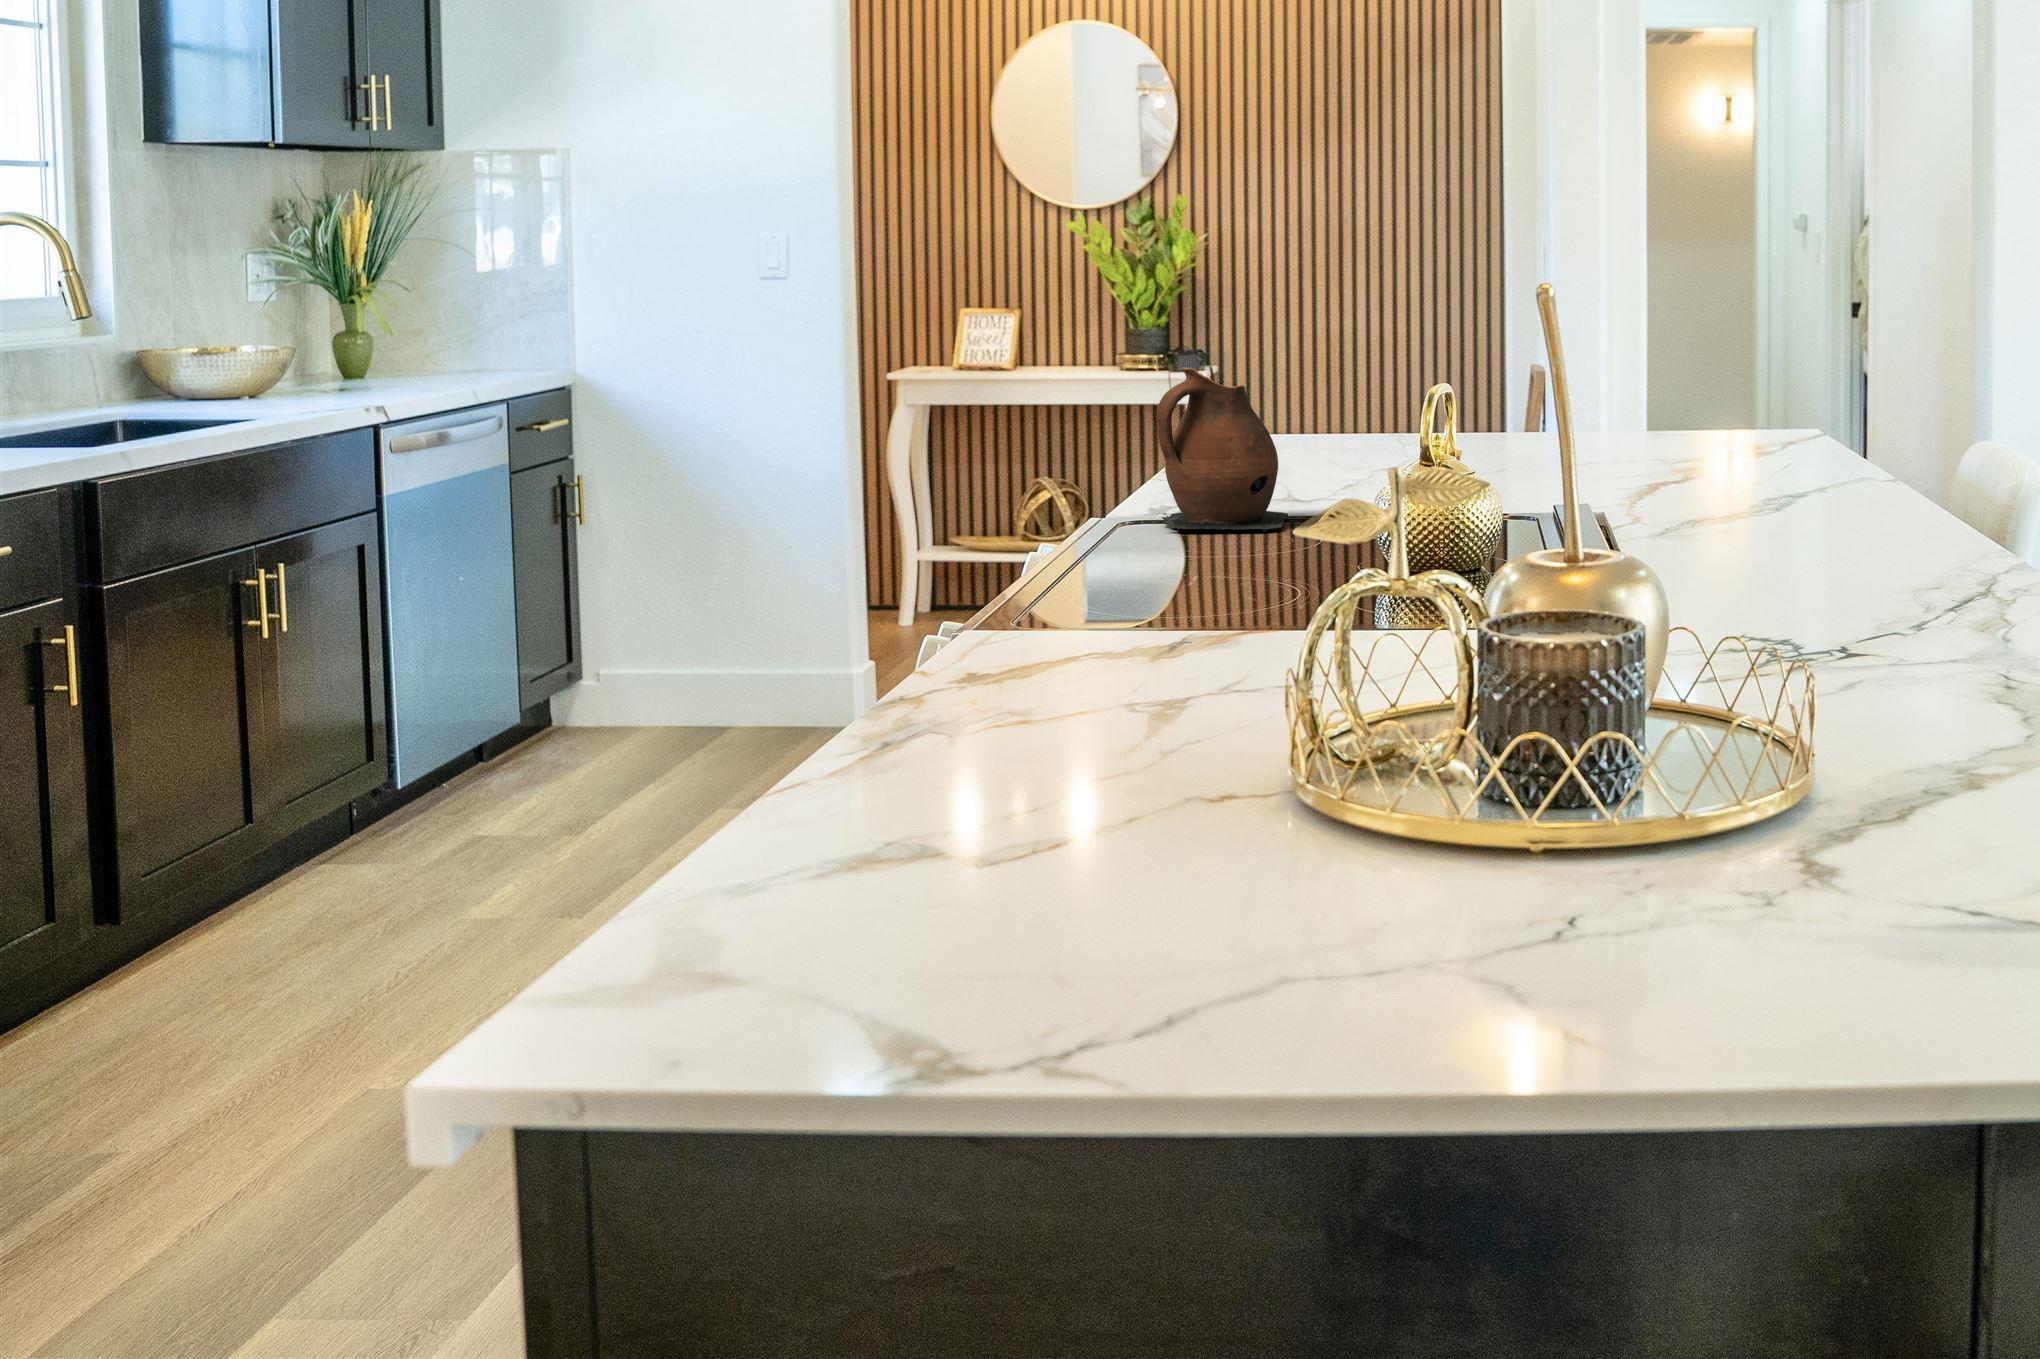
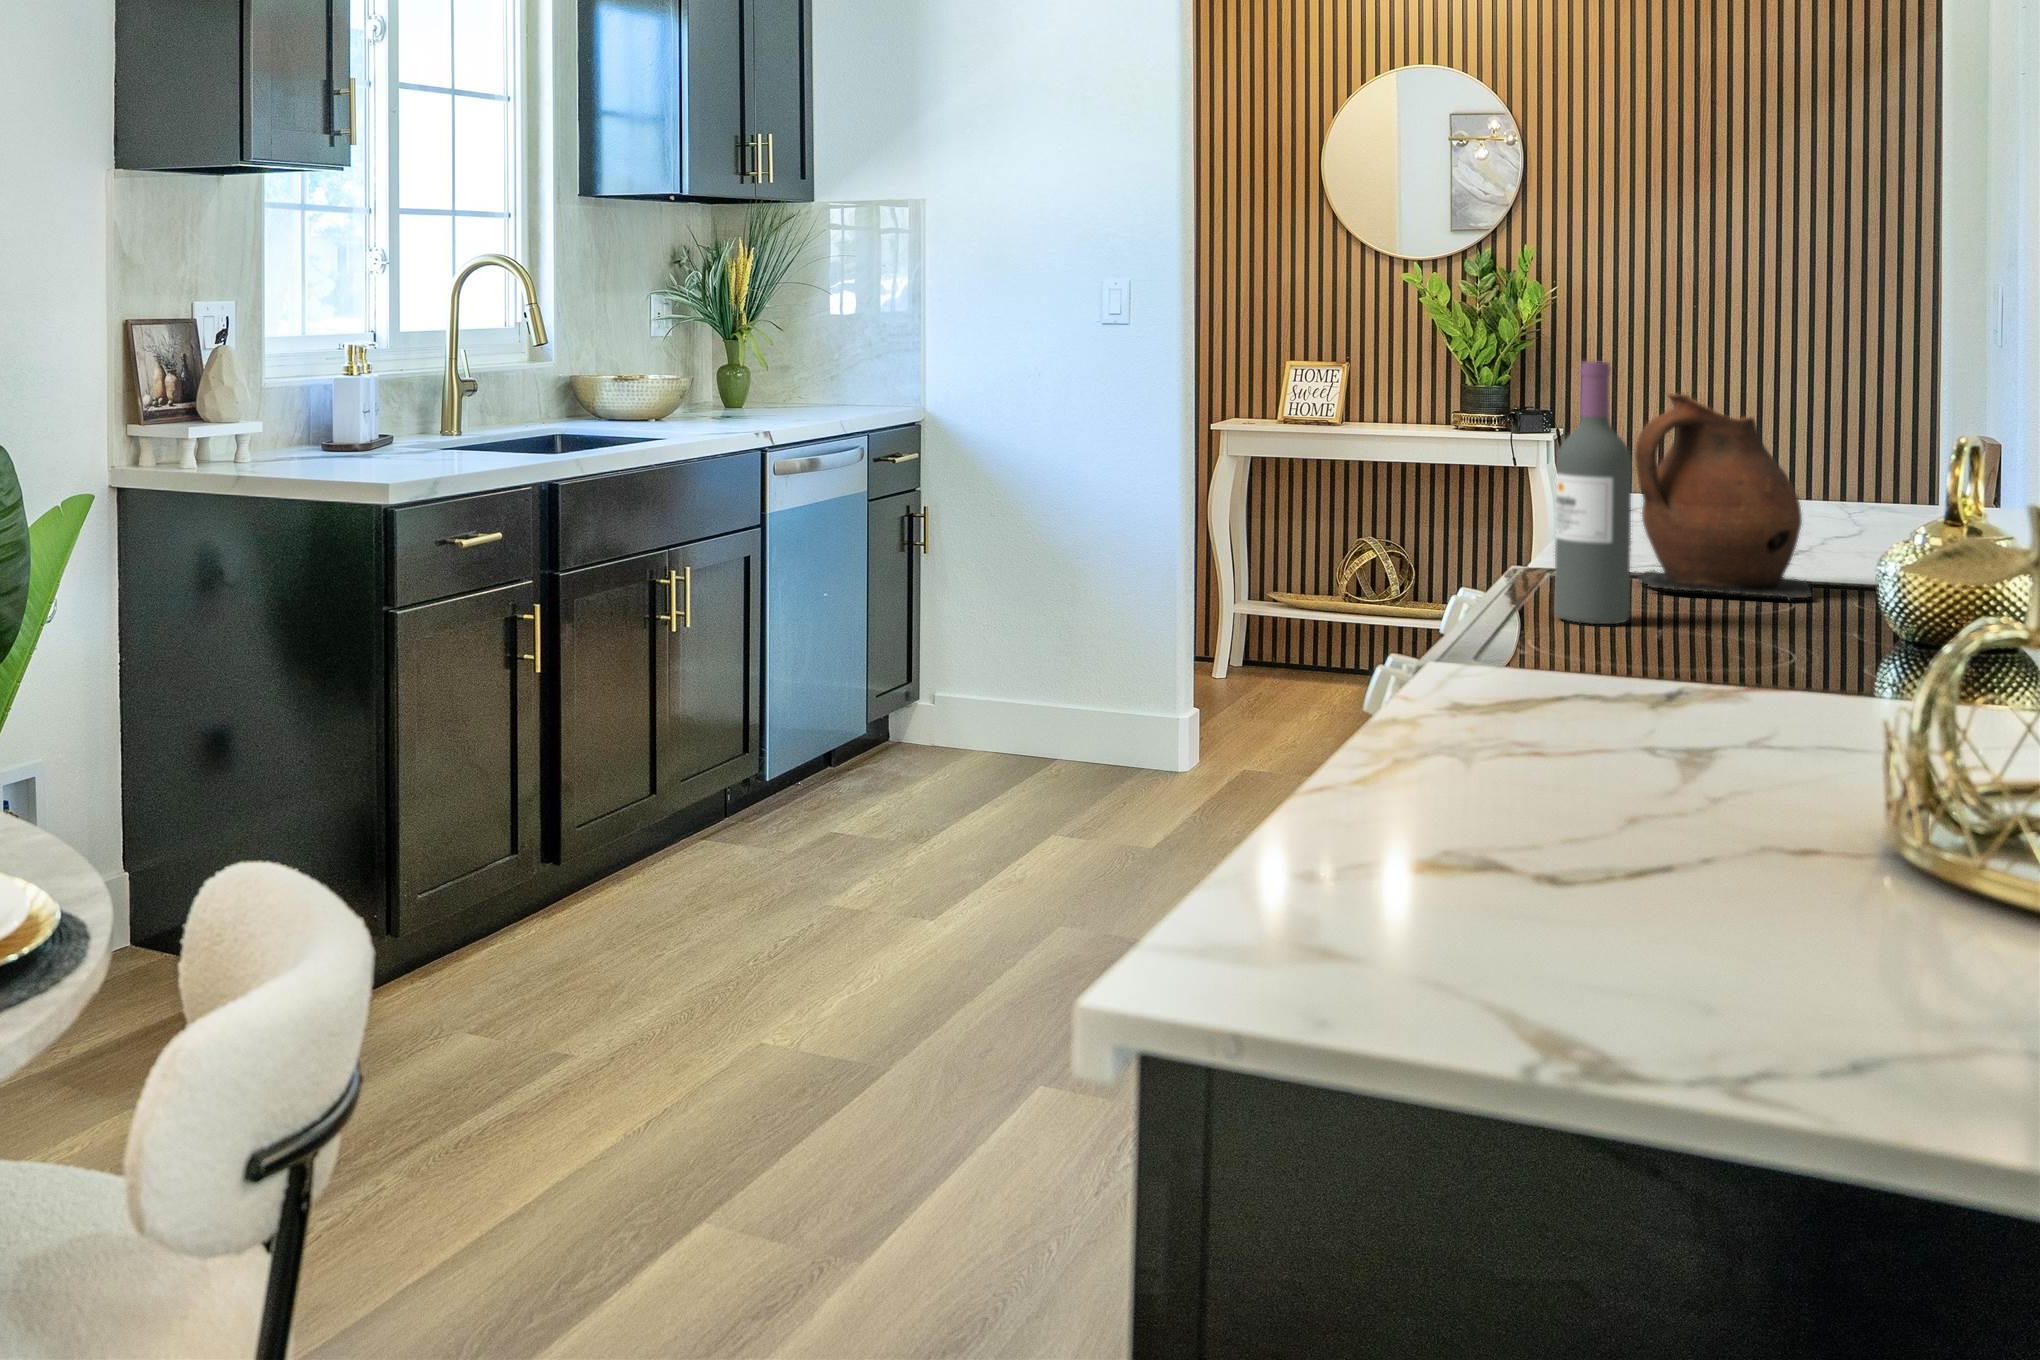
wine bottle: none [1079,349,1135,564] -> present [1554,361,1632,624]

